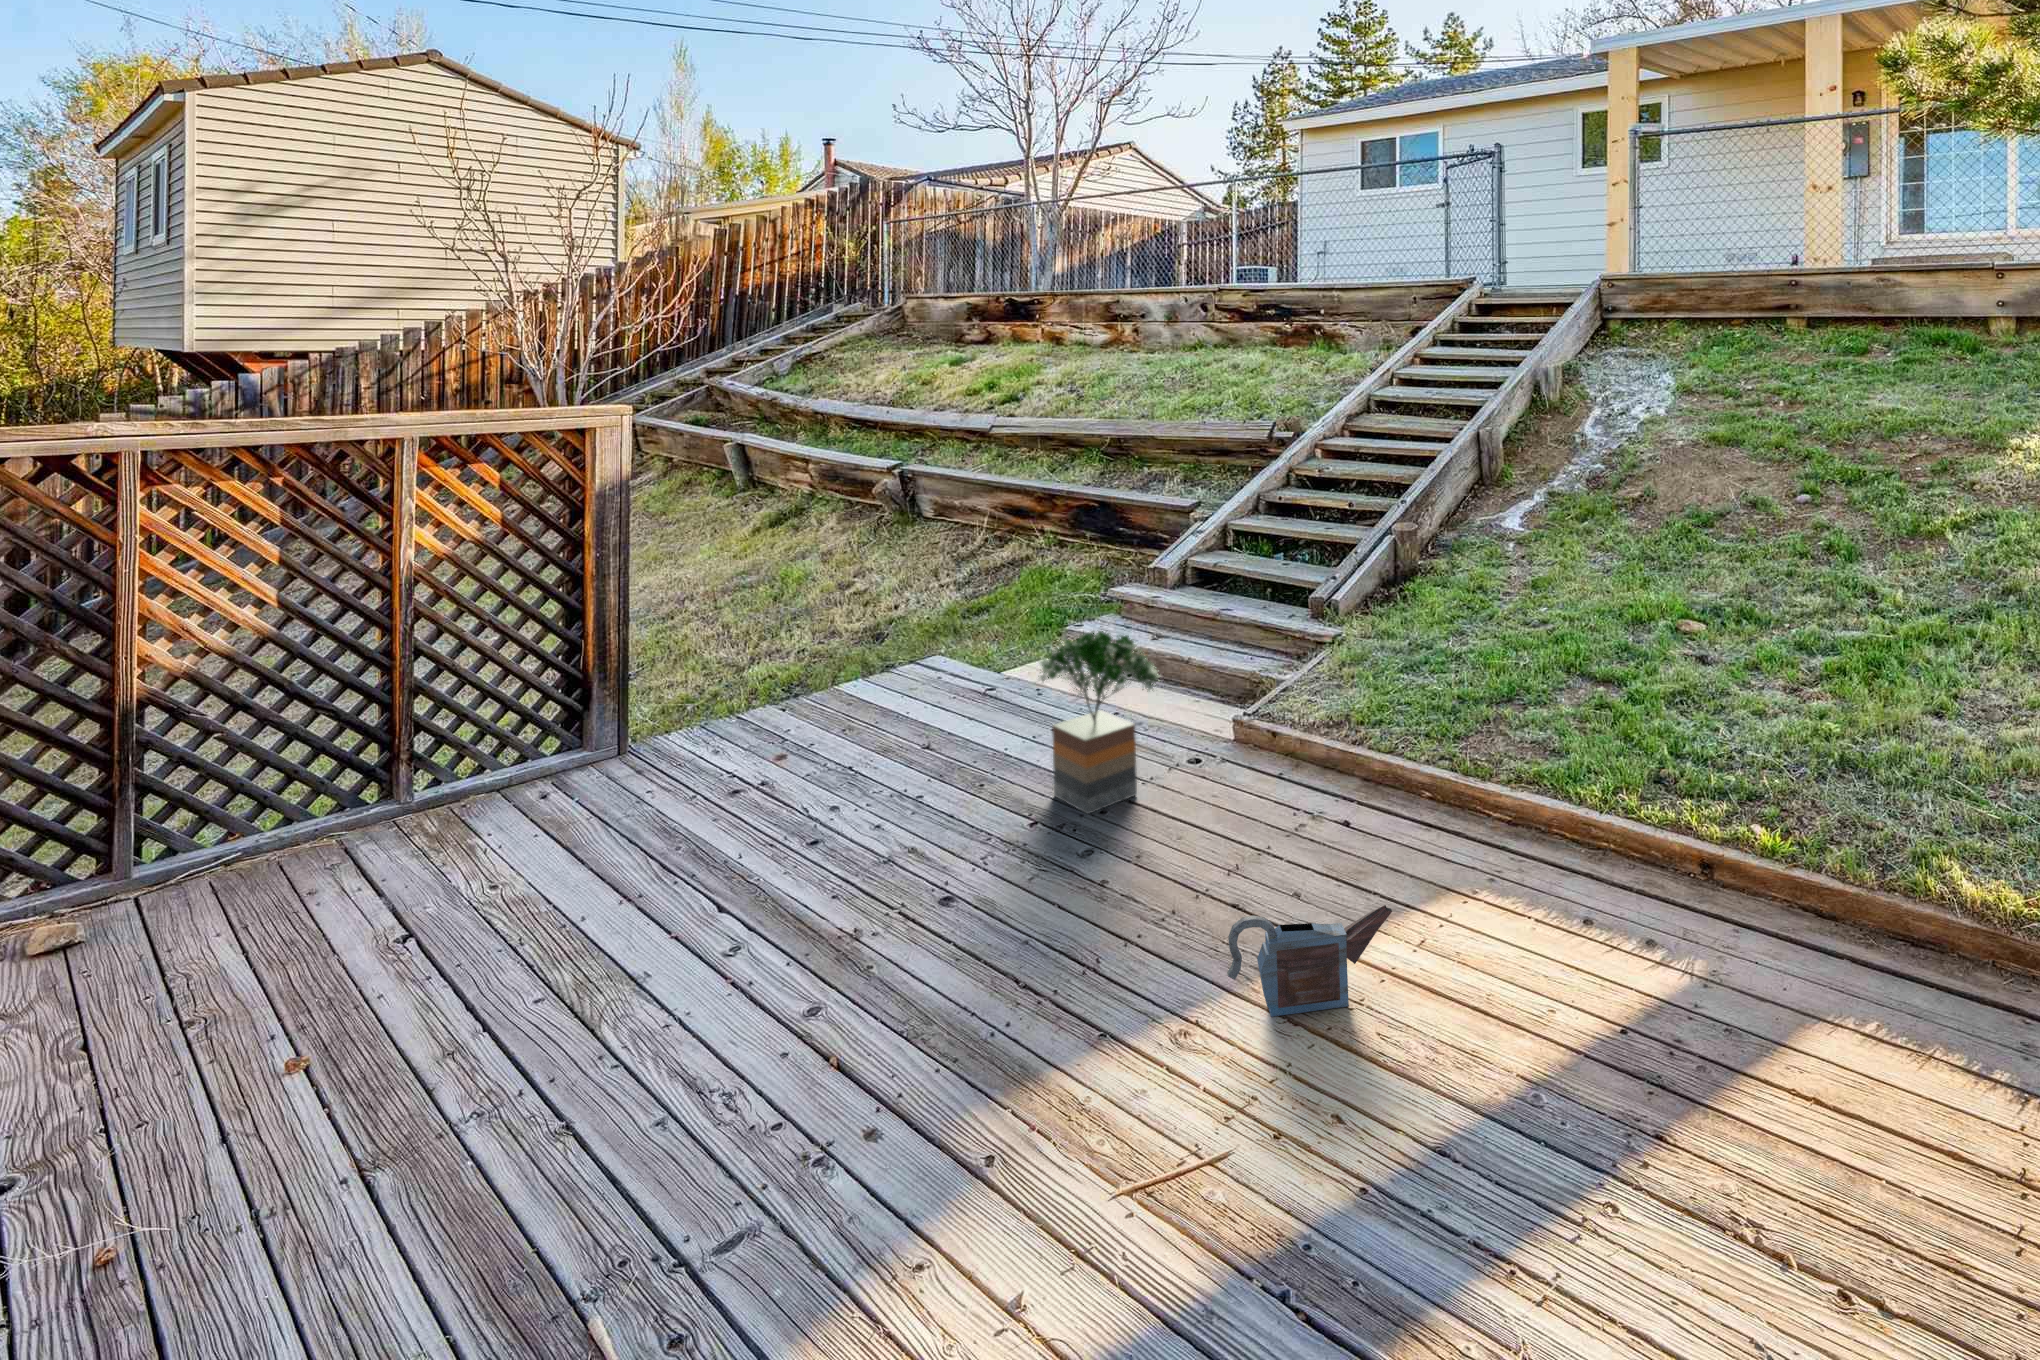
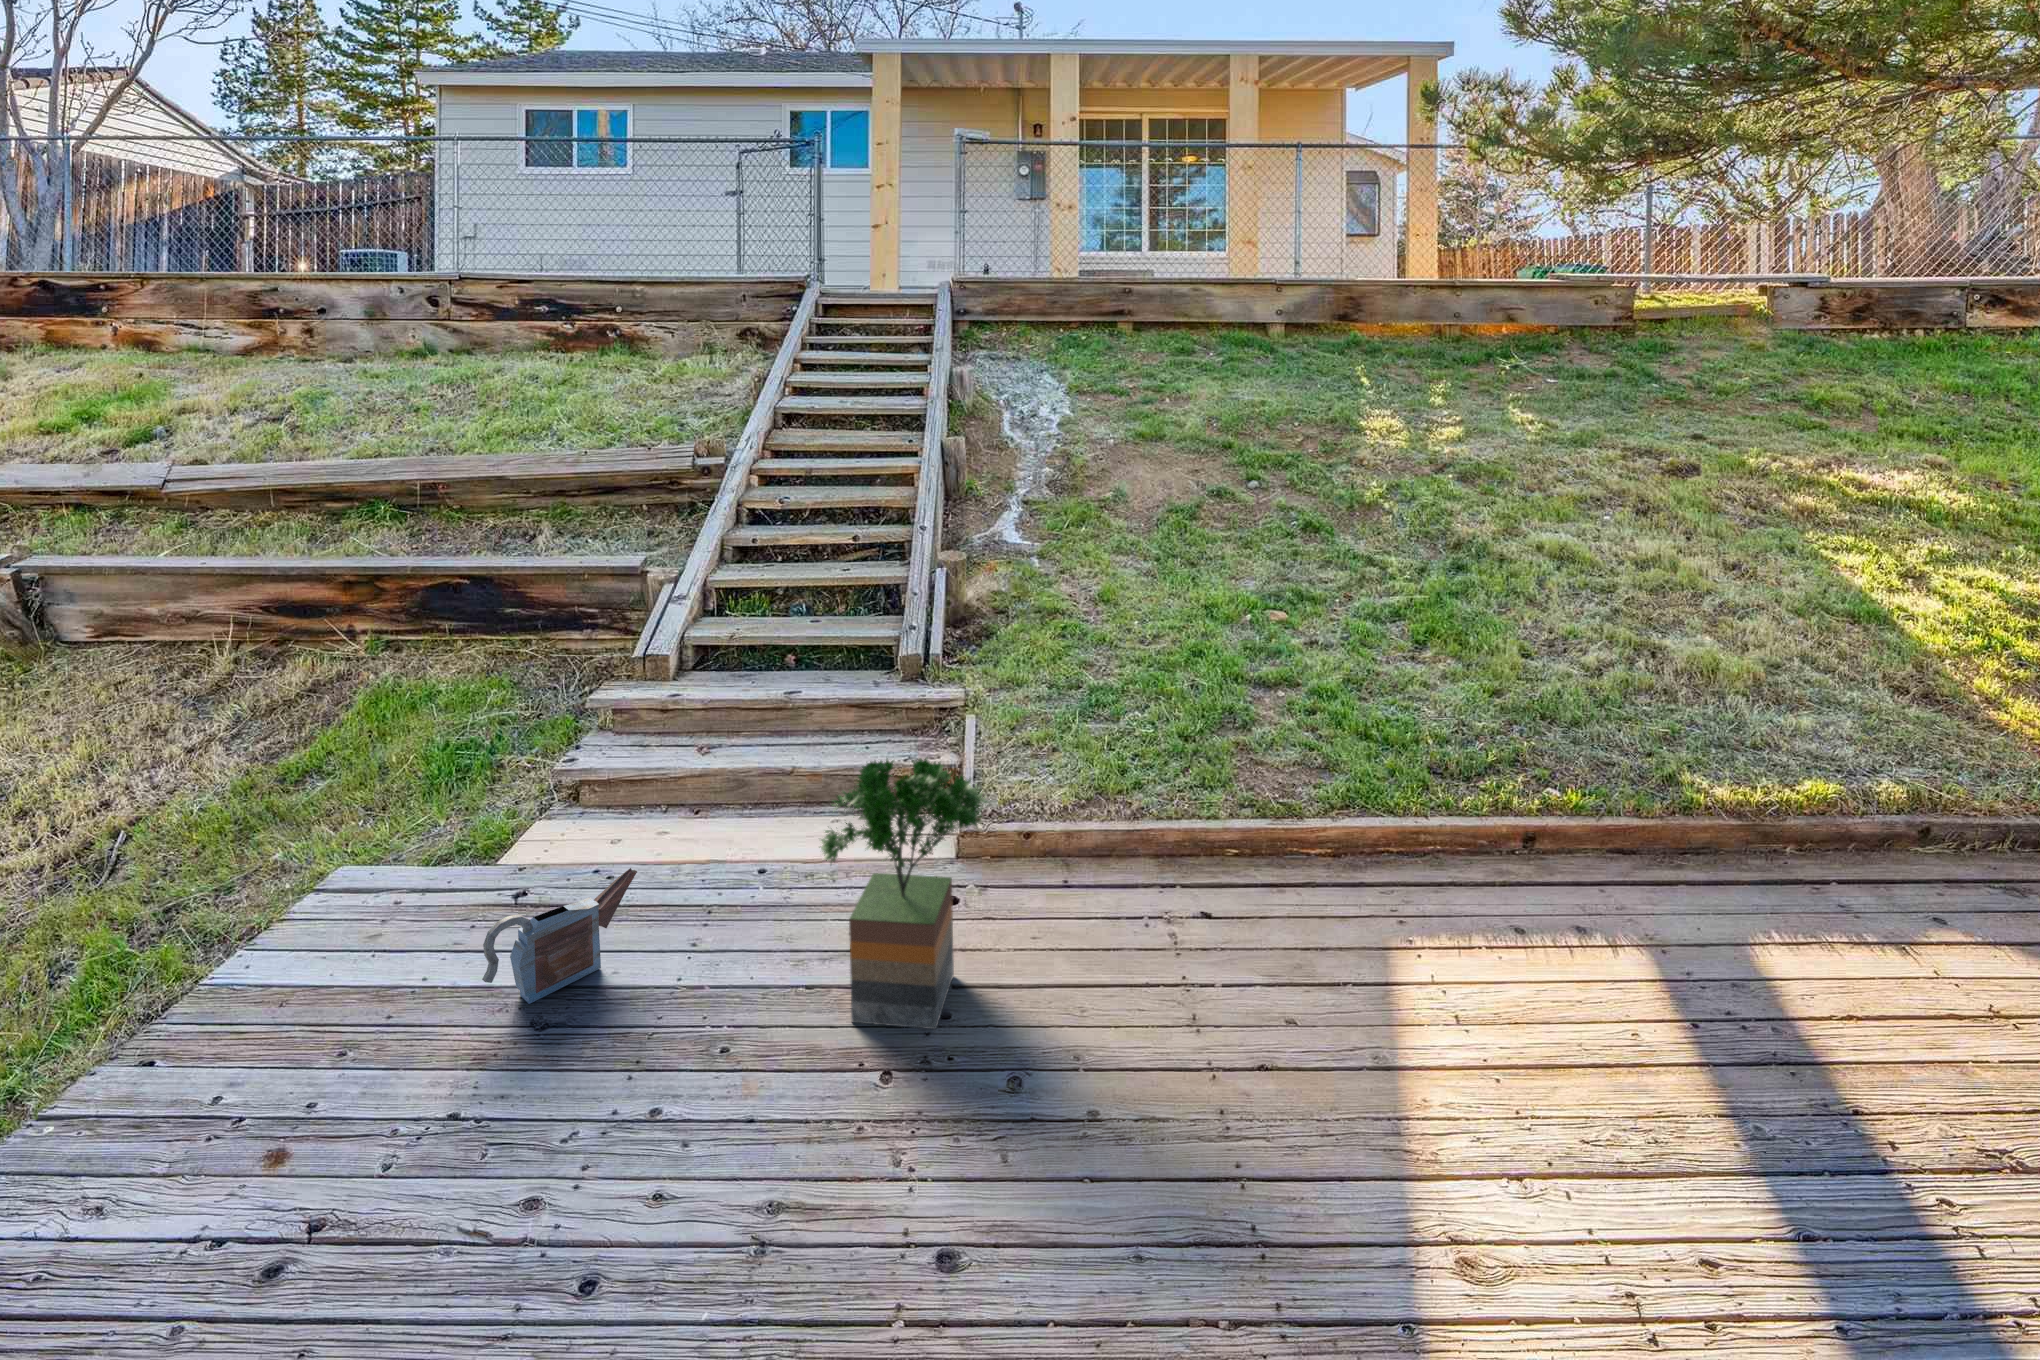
watering can: present [1227,905,1392,1017] -> present [482,868,637,1004]

